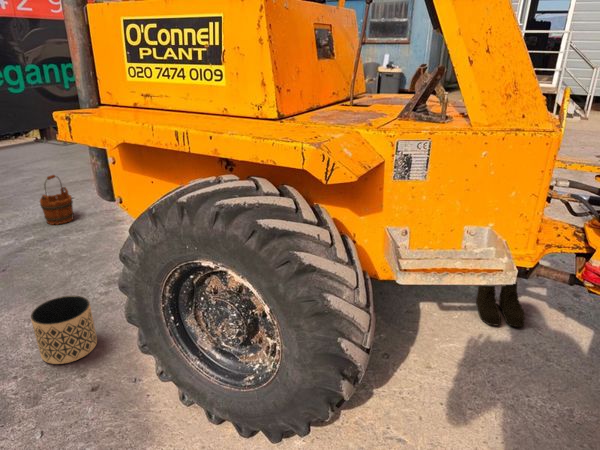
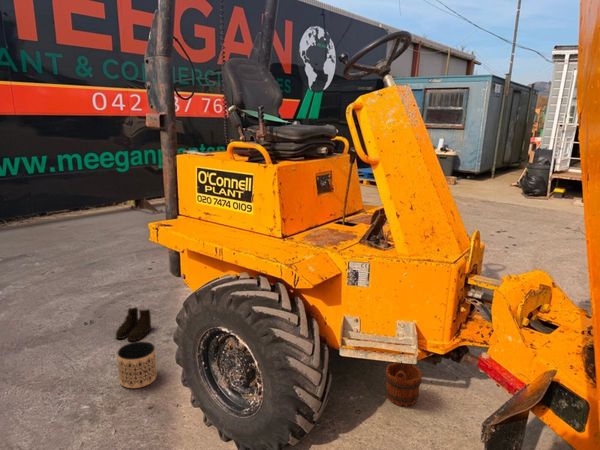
wooden bucket: present [40,175,74,225] -> present [385,362,422,406]
boots: present [476,282,525,327] -> present [116,307,151,341]

